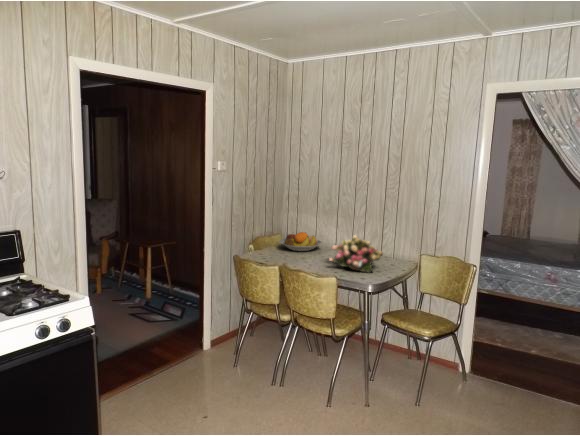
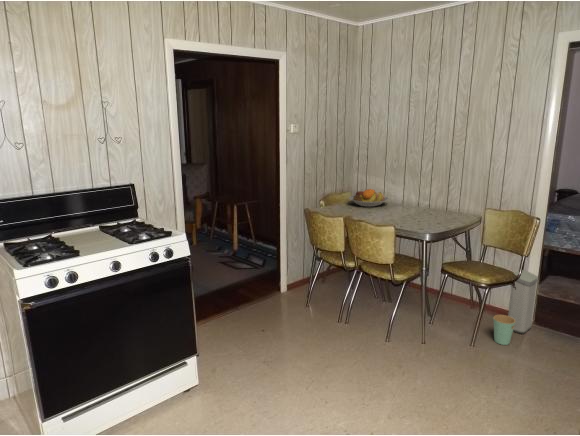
flower arrangement: present [329,236,383,272] -> none [391,190,444,224]
trash can: none [436,318,476,401] -> present [493,270,538,345]

